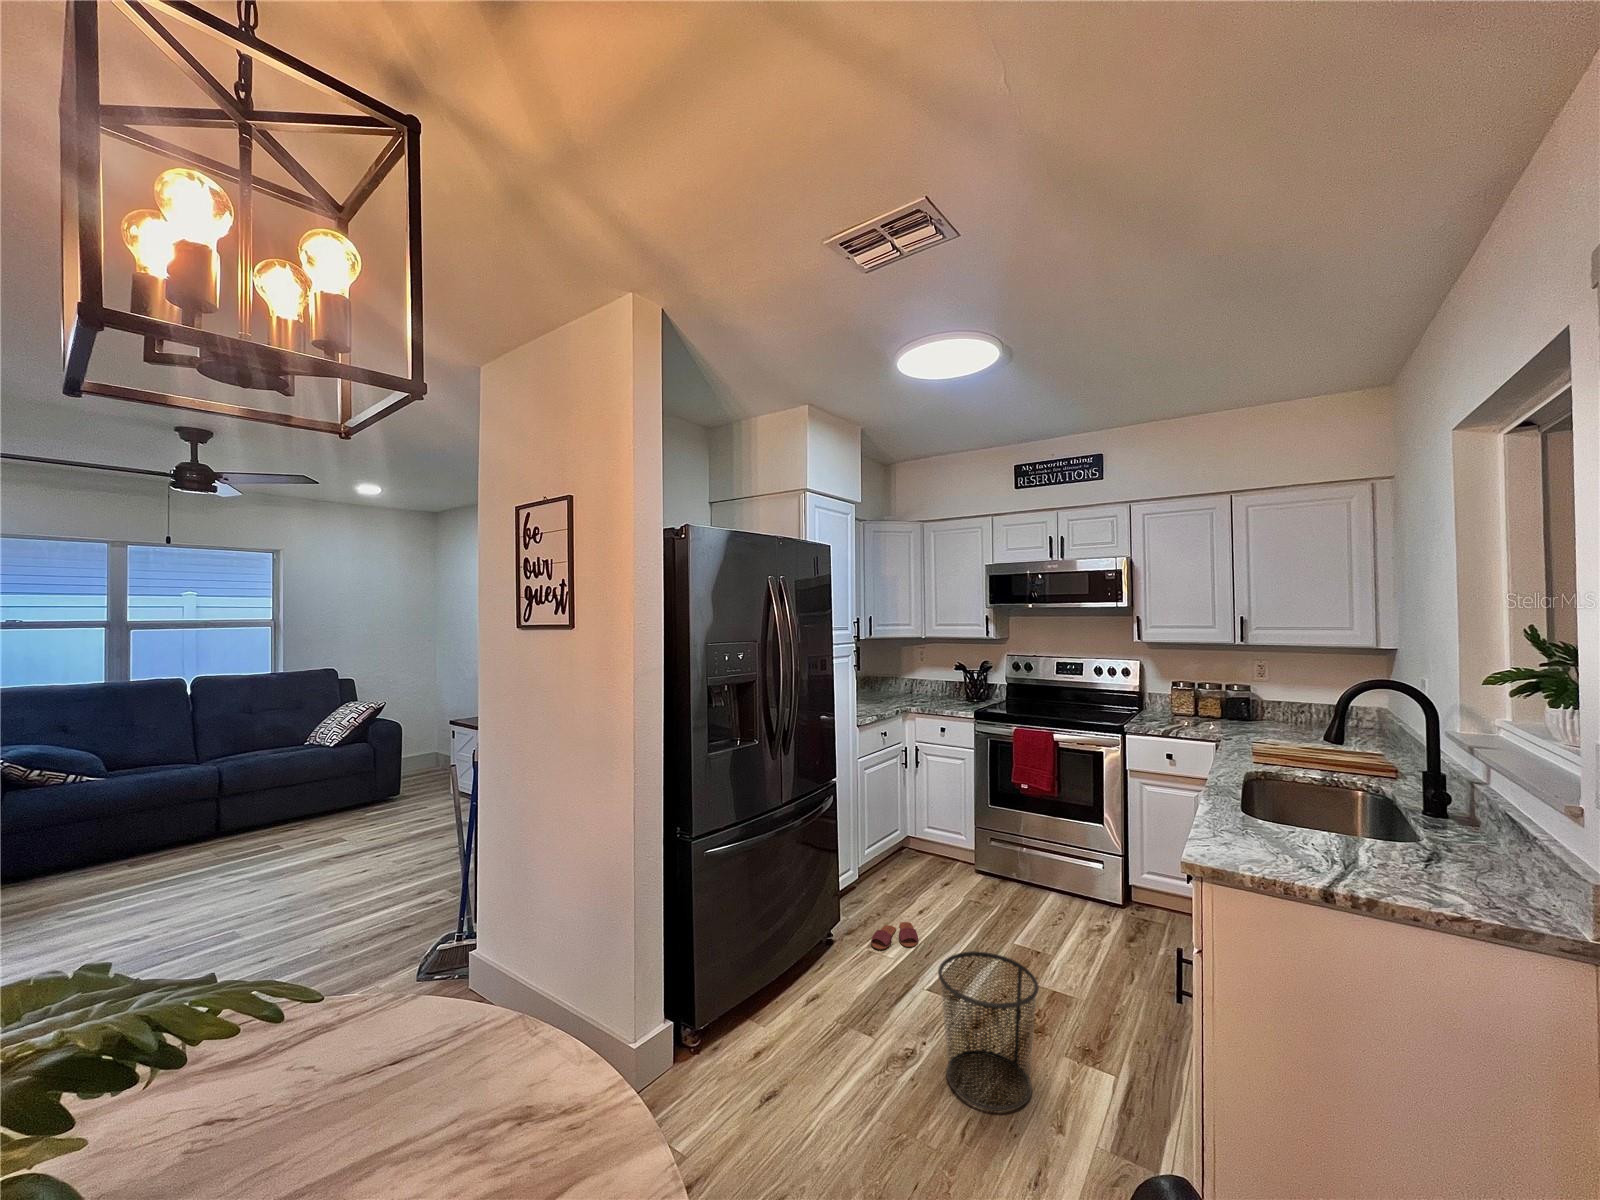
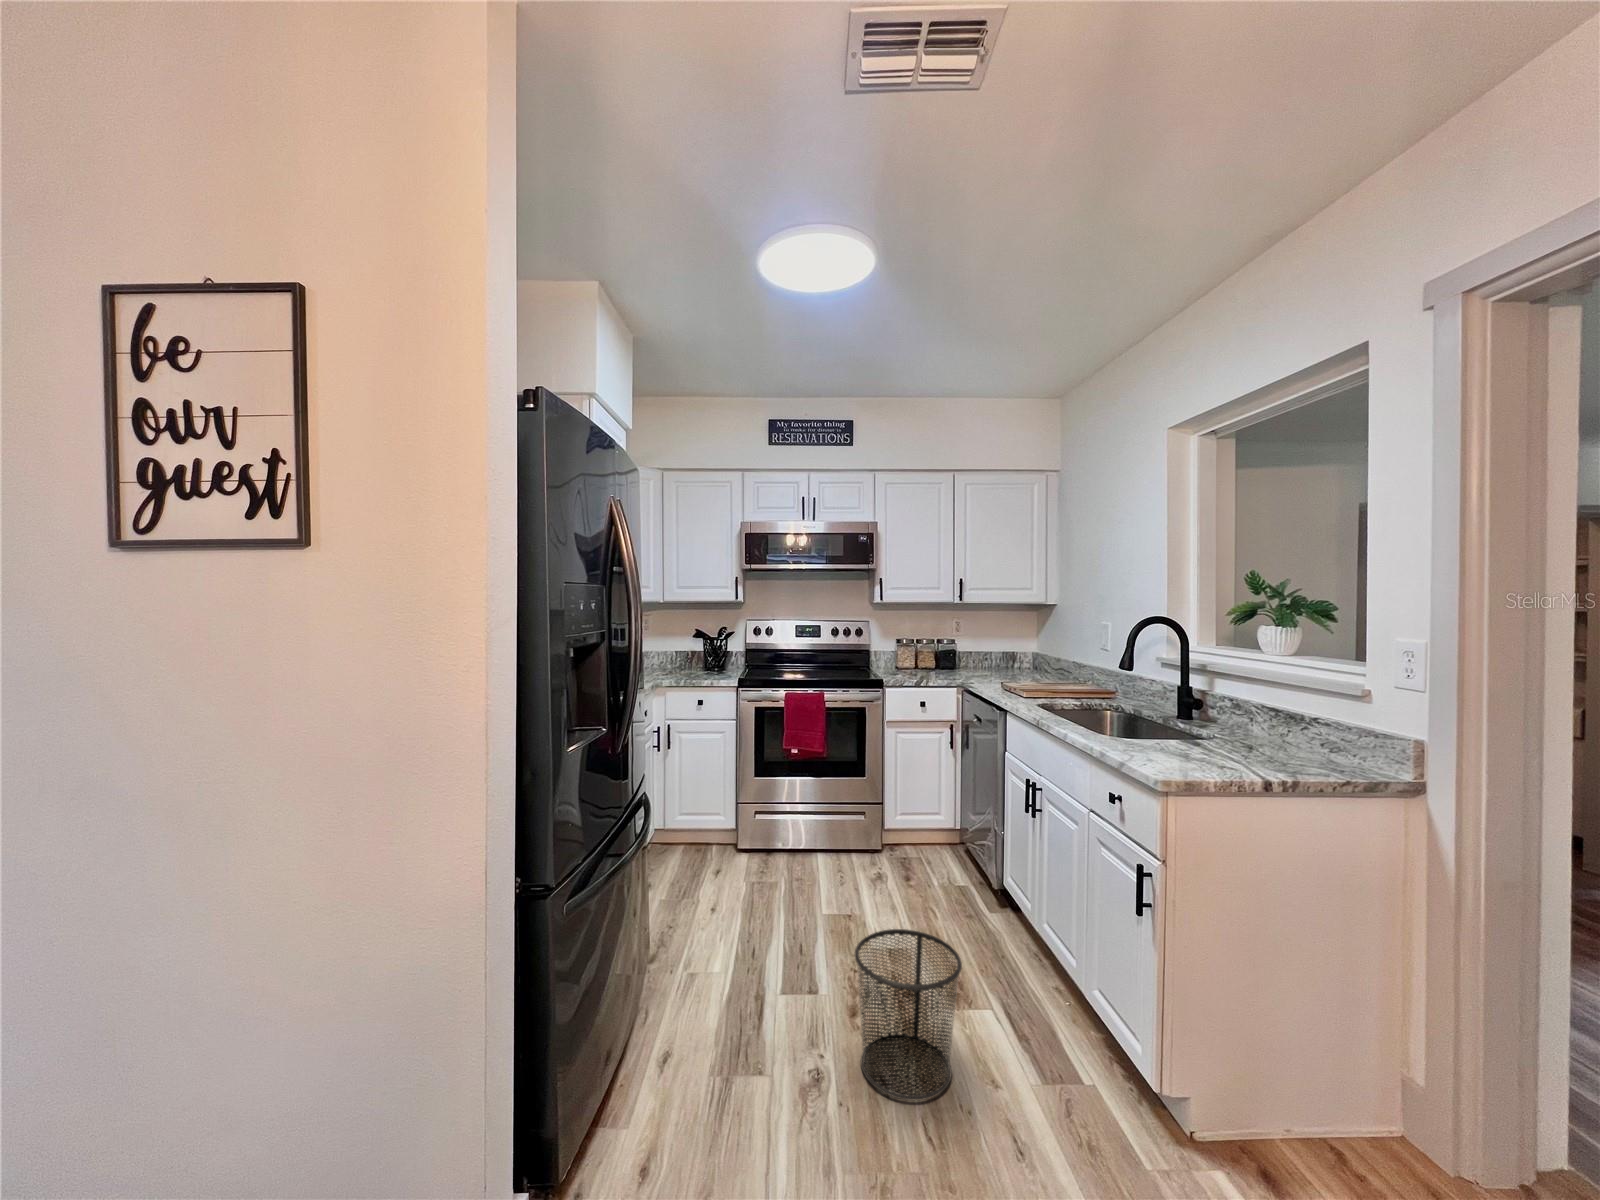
slippers: present [871,922,918,949] -> none [685,926,736,968]

